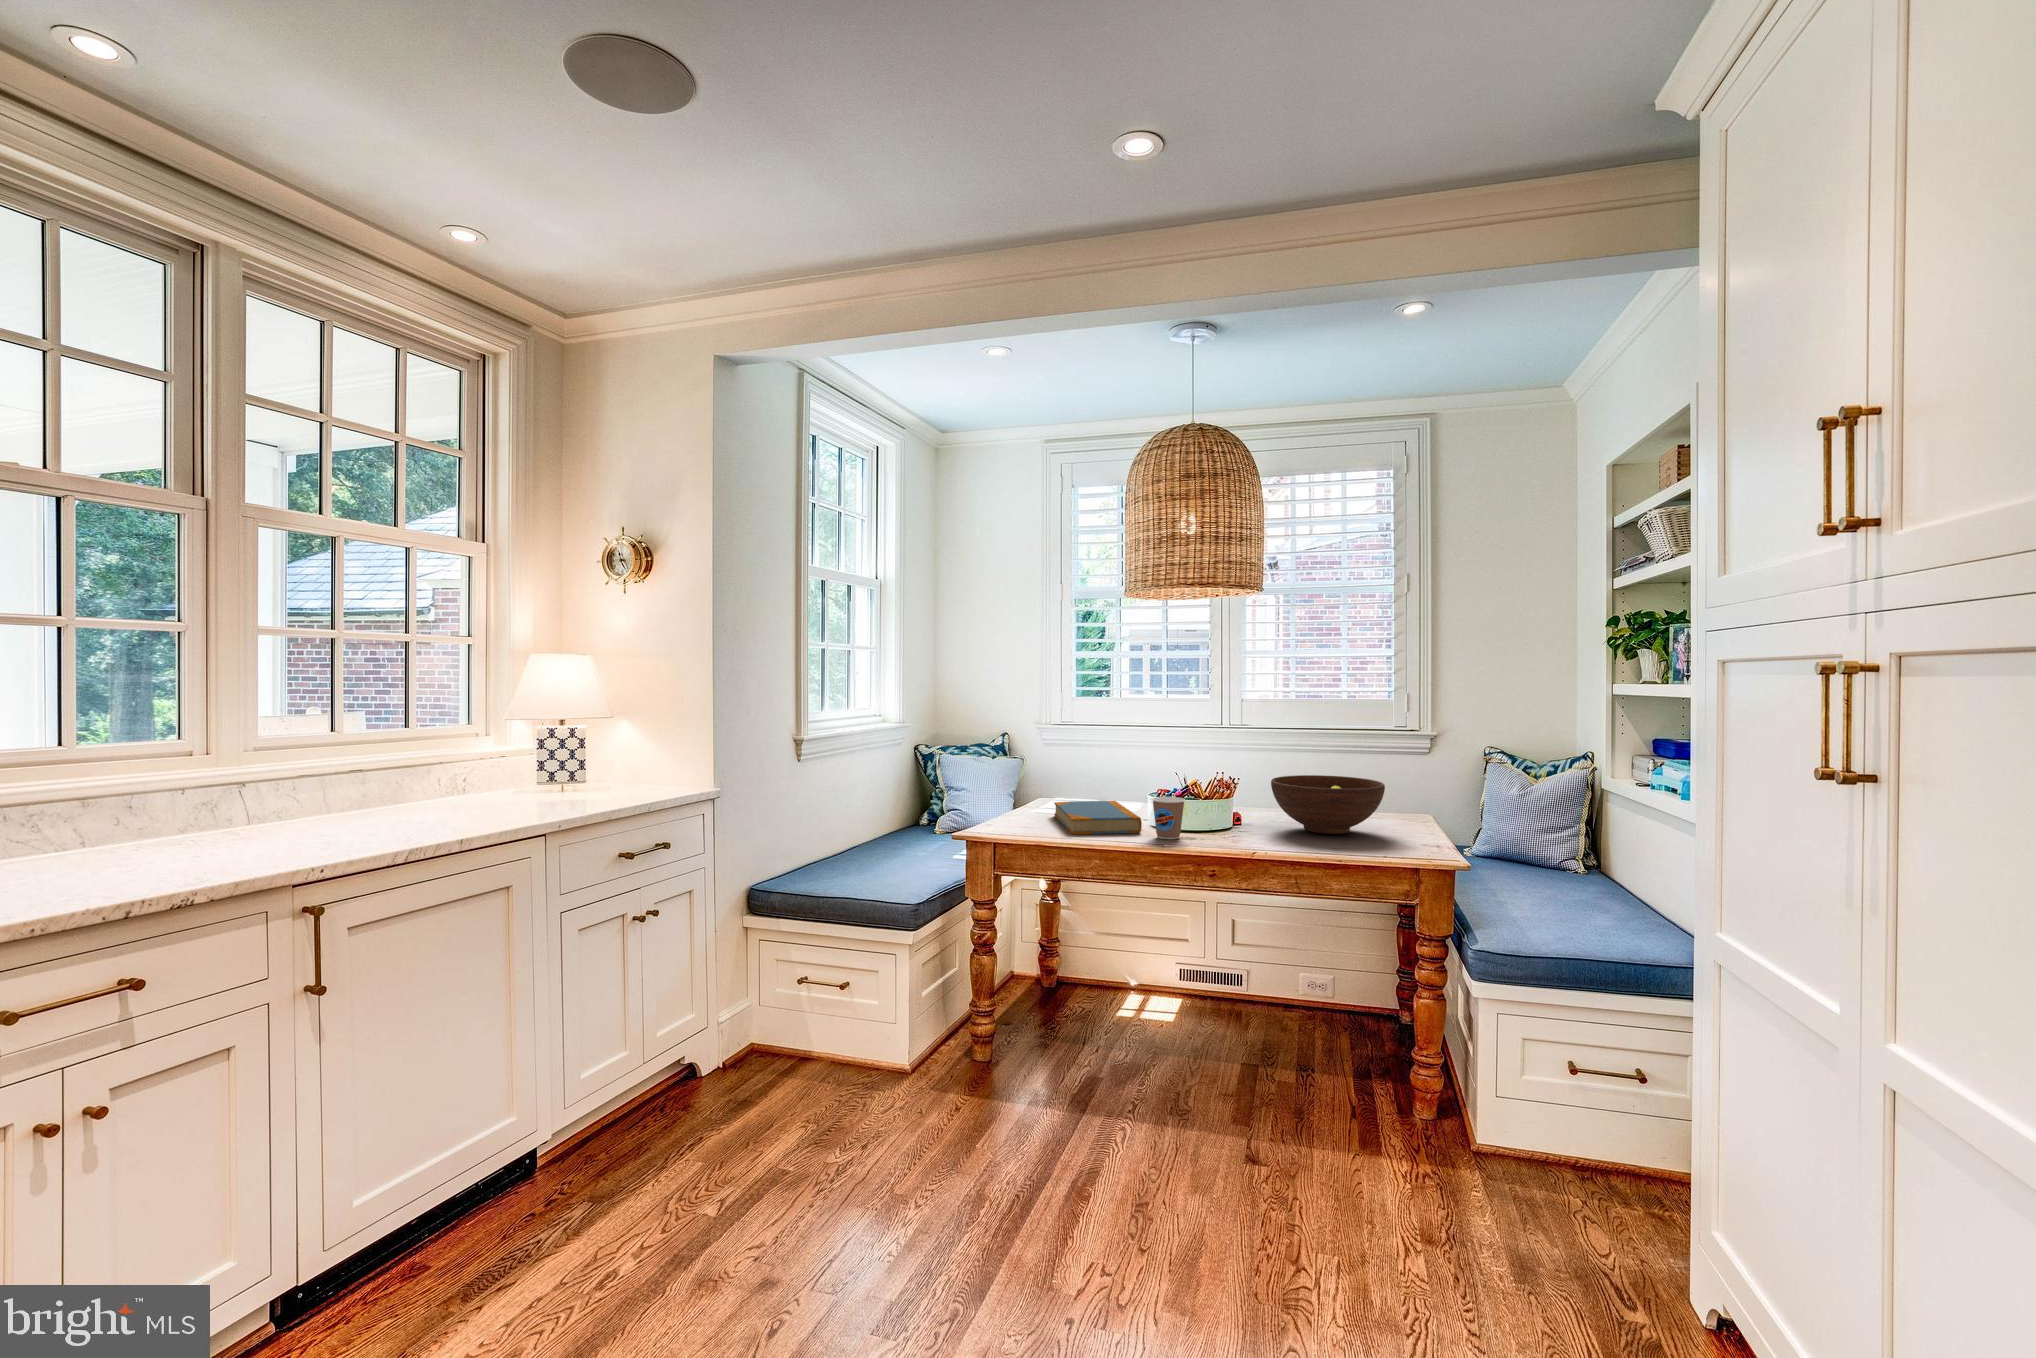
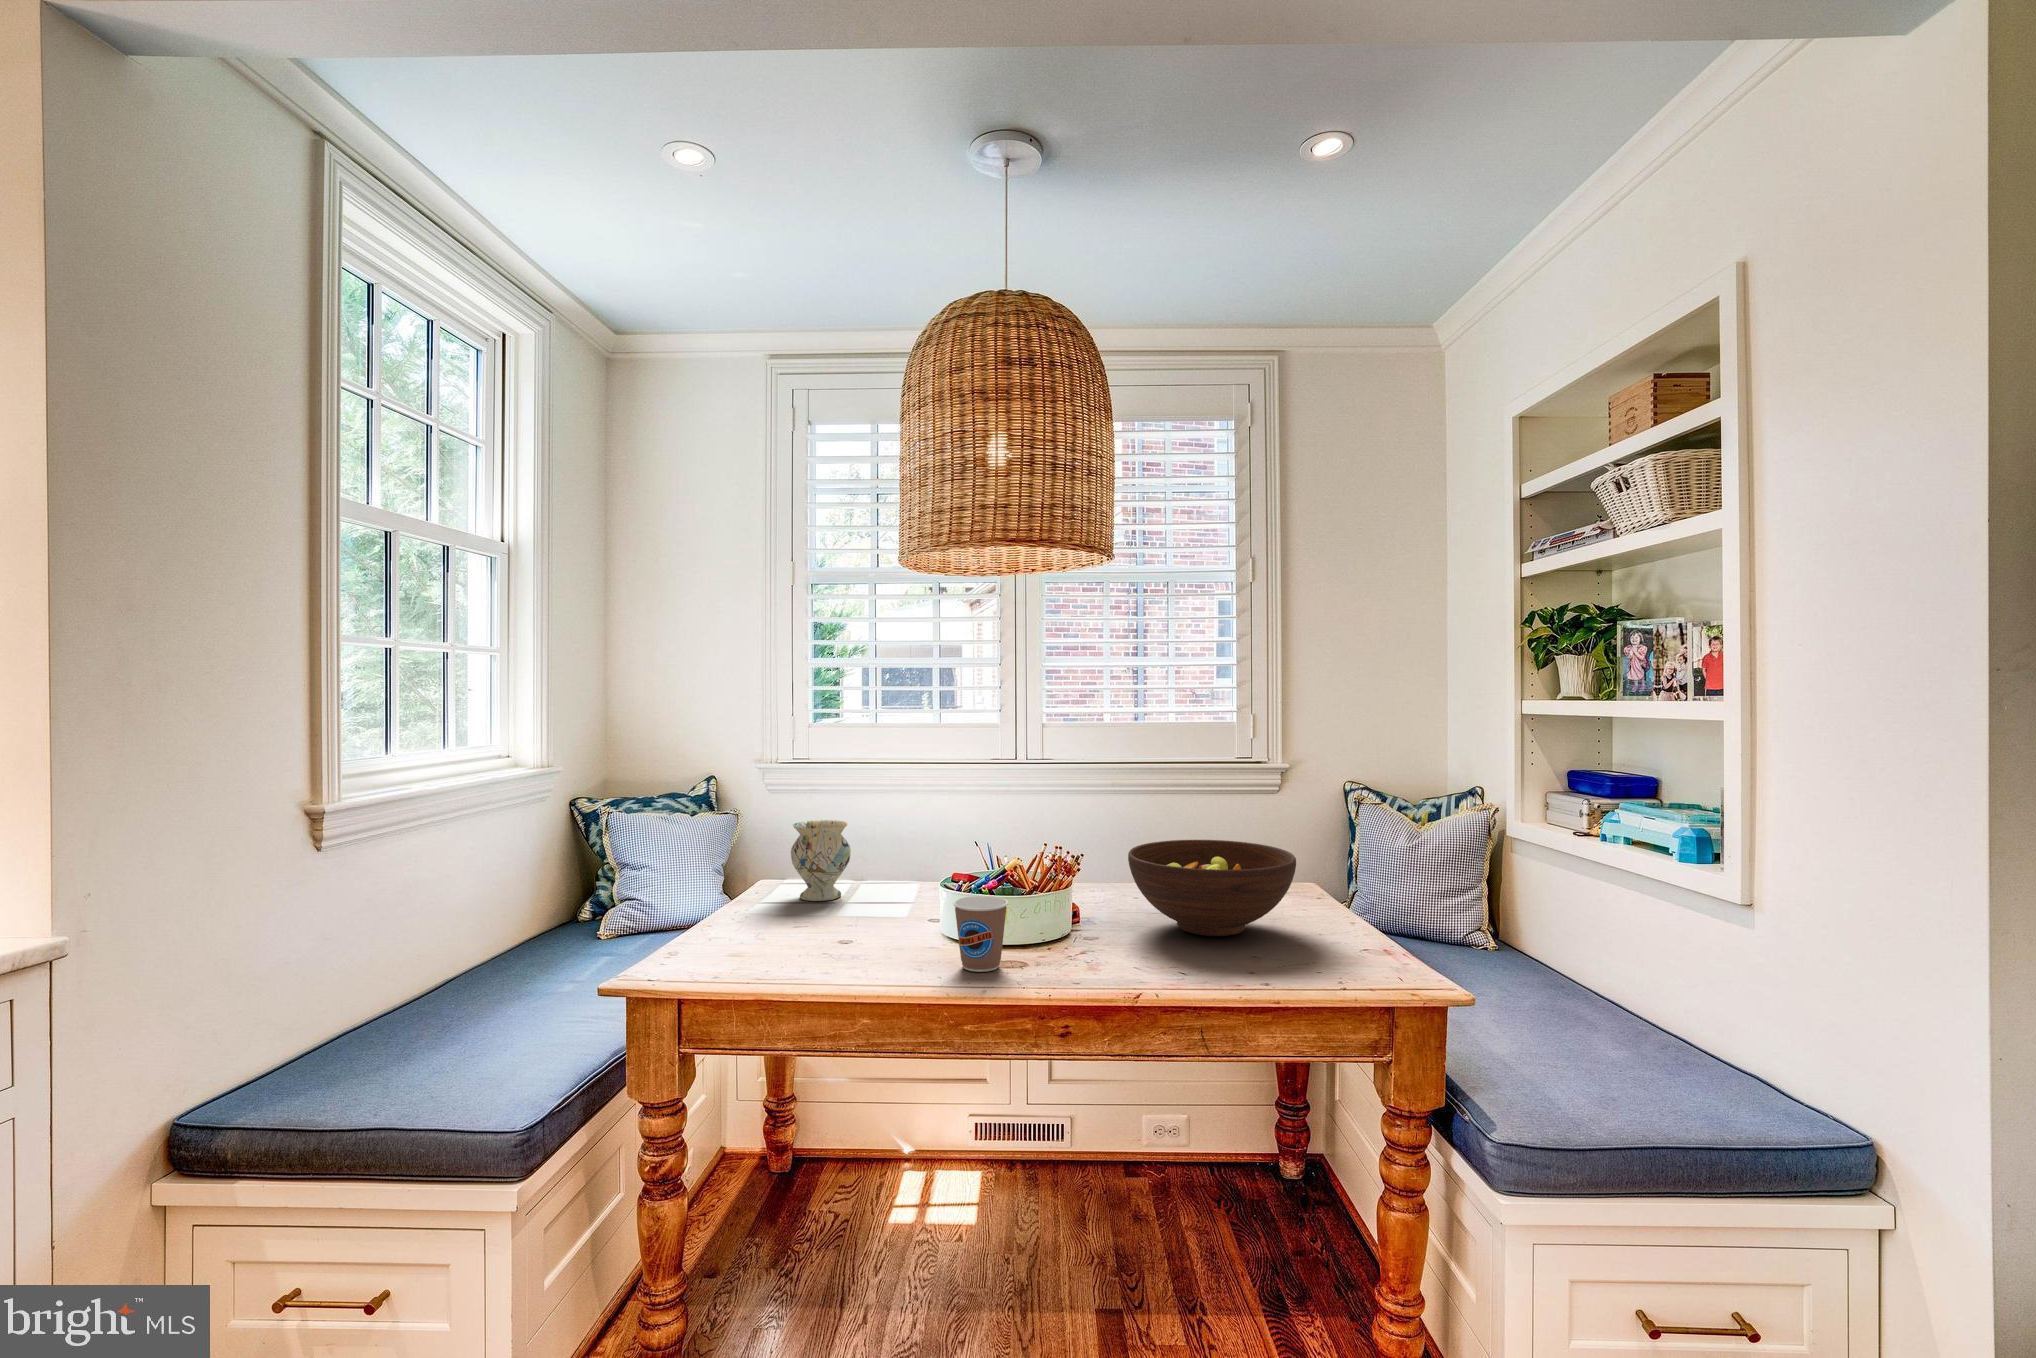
vase: none [1058,757,1095,807] -> present [791,820,851,901]
book: present [1054,801,1142,834] -> none [785,893,934,972]

